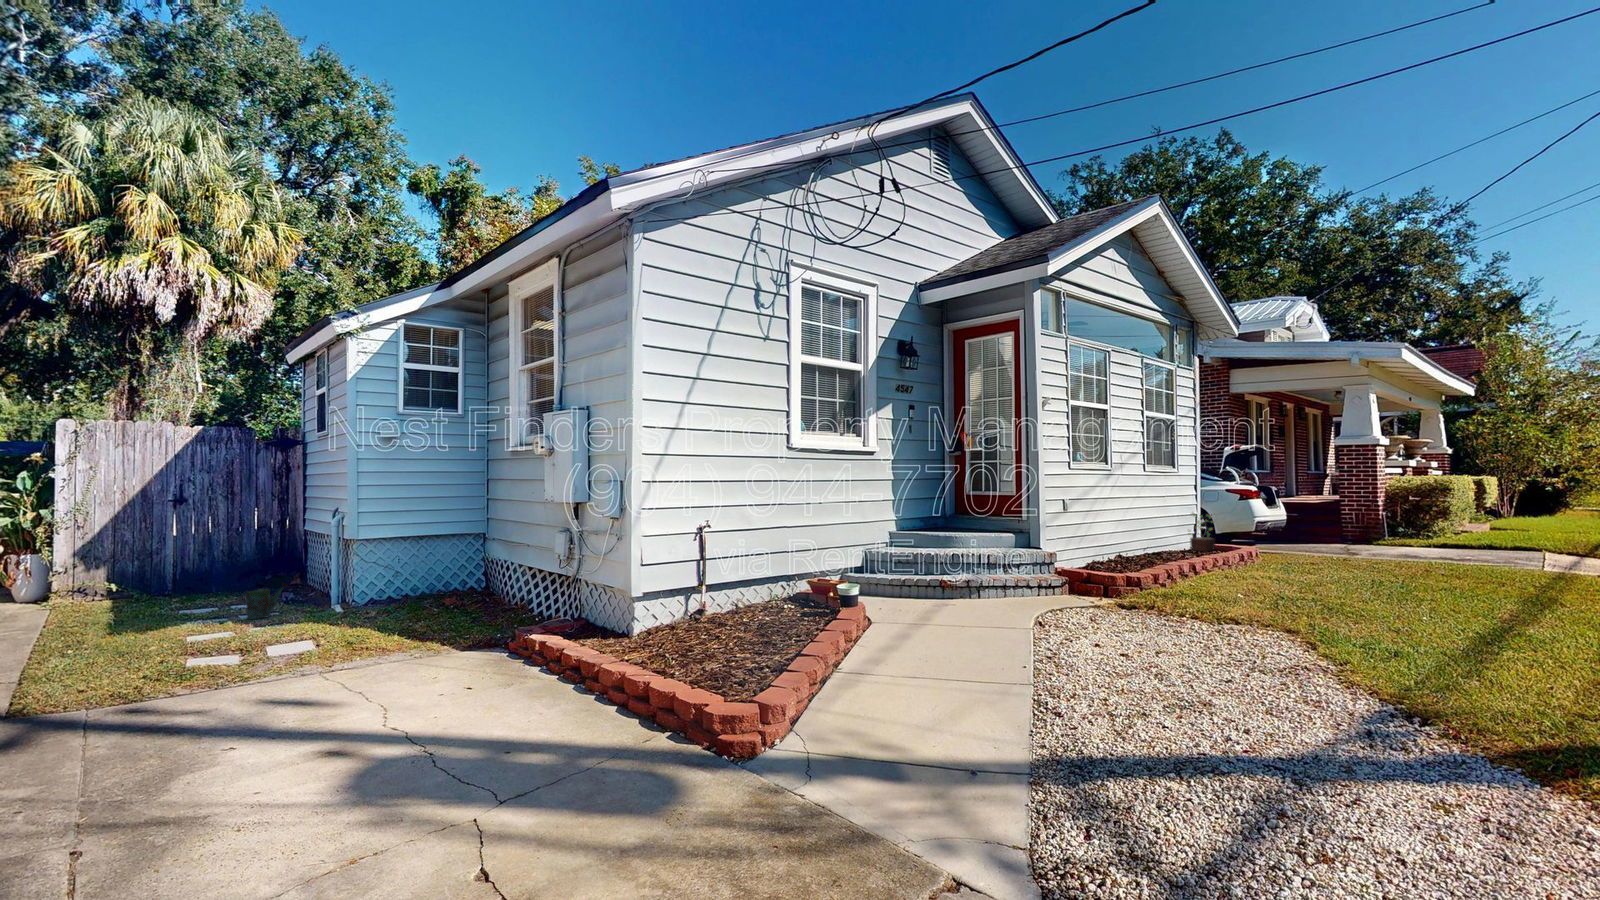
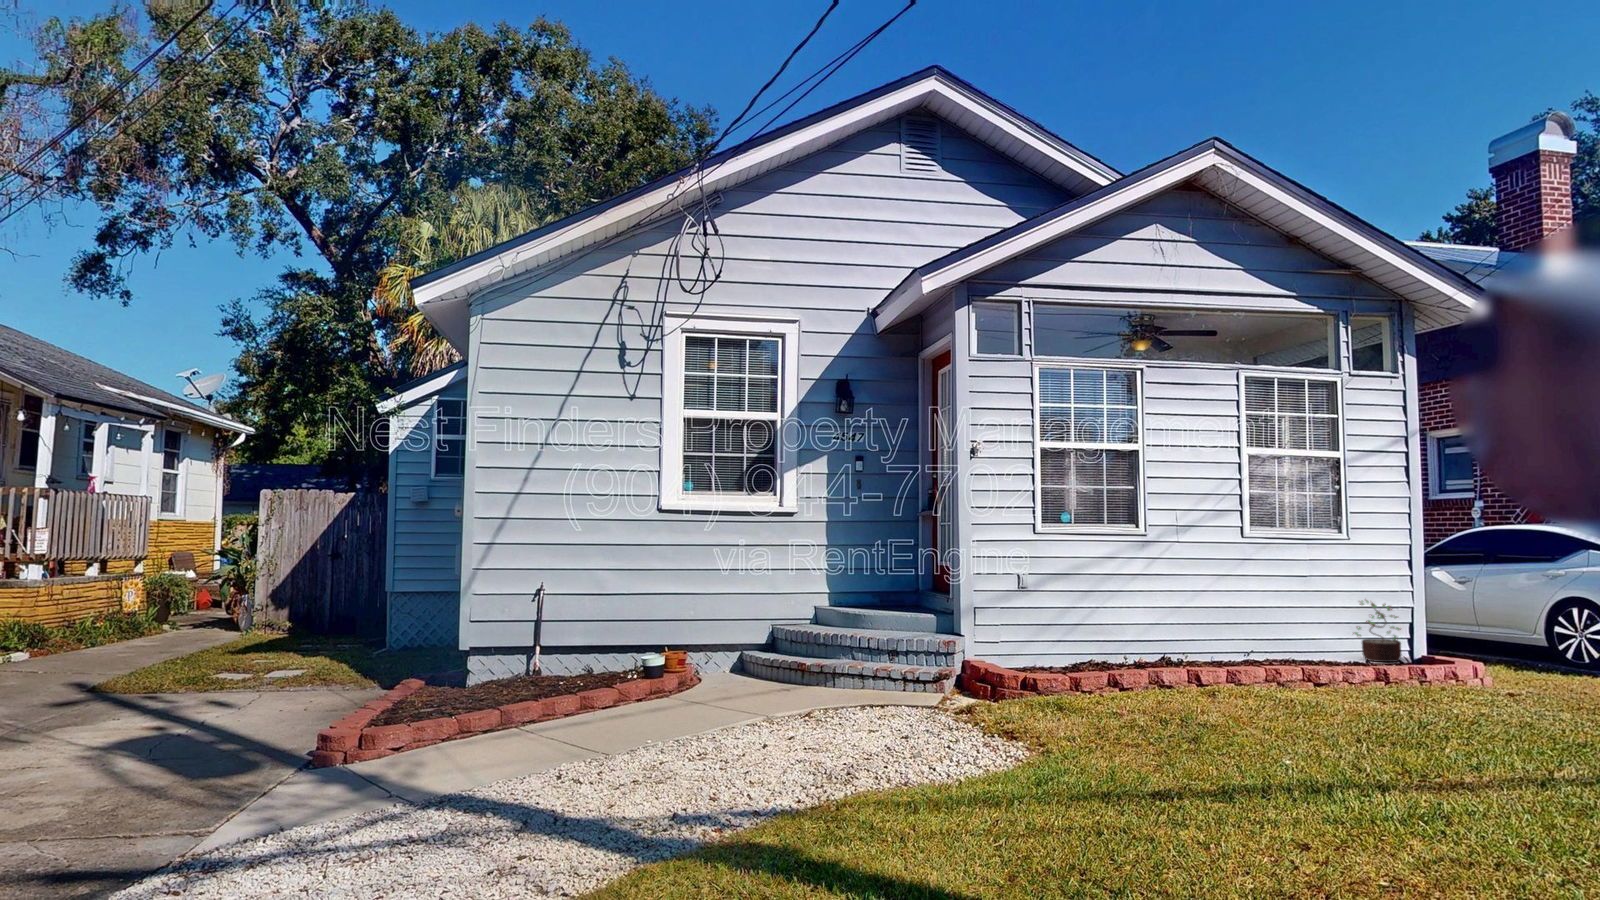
watering can: present [239,583,288,619] -> none [345,614,386,642]

